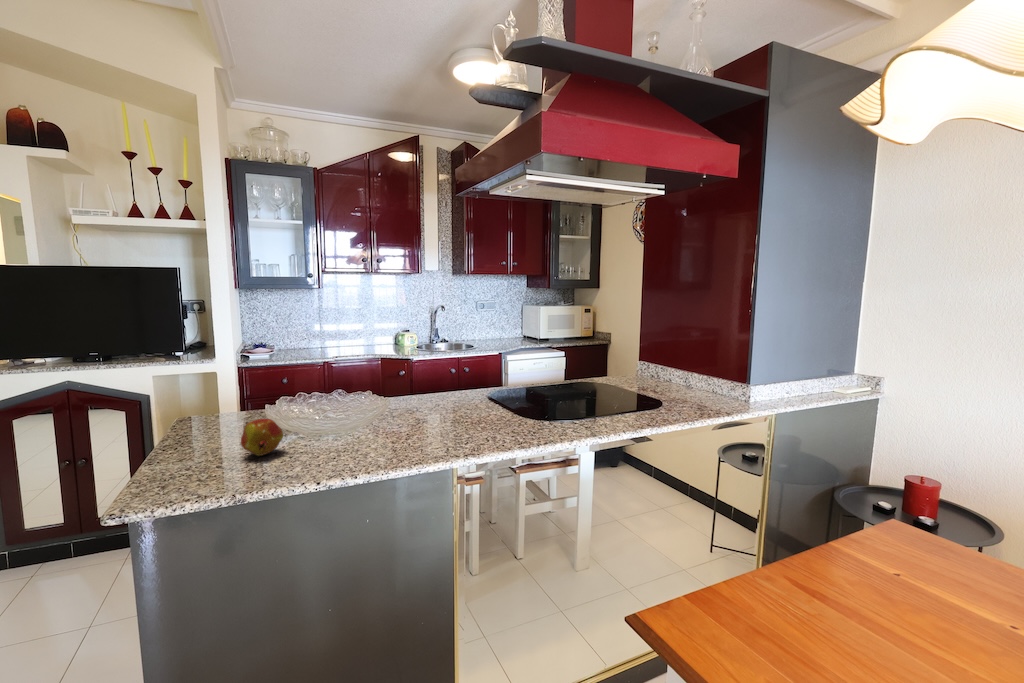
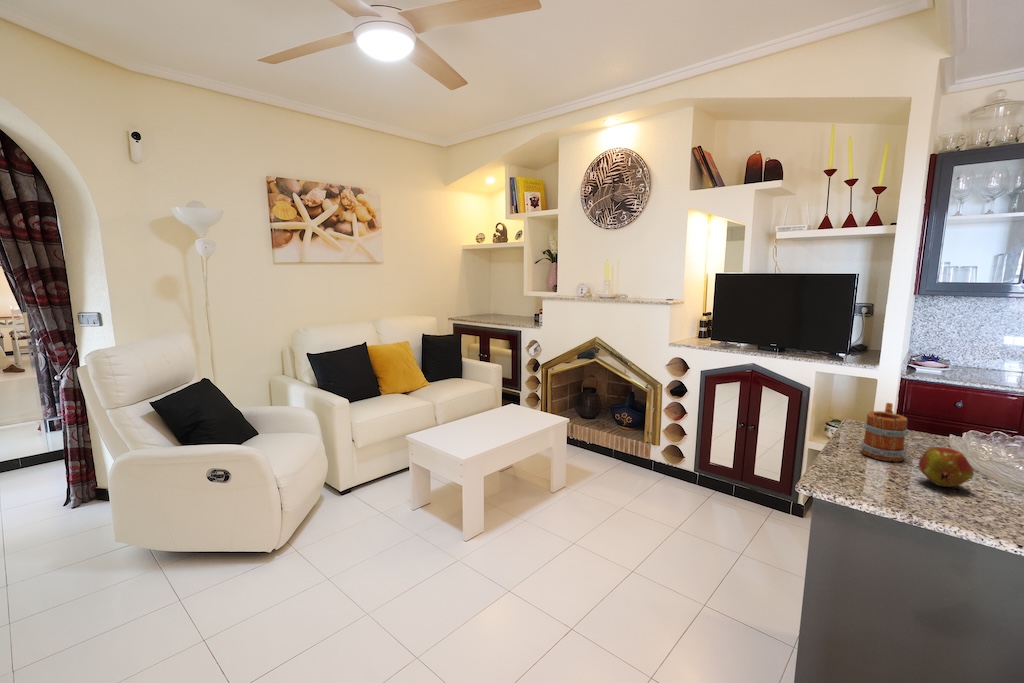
mug: none [190,390,233,451] -> present [861,403,907,462]

